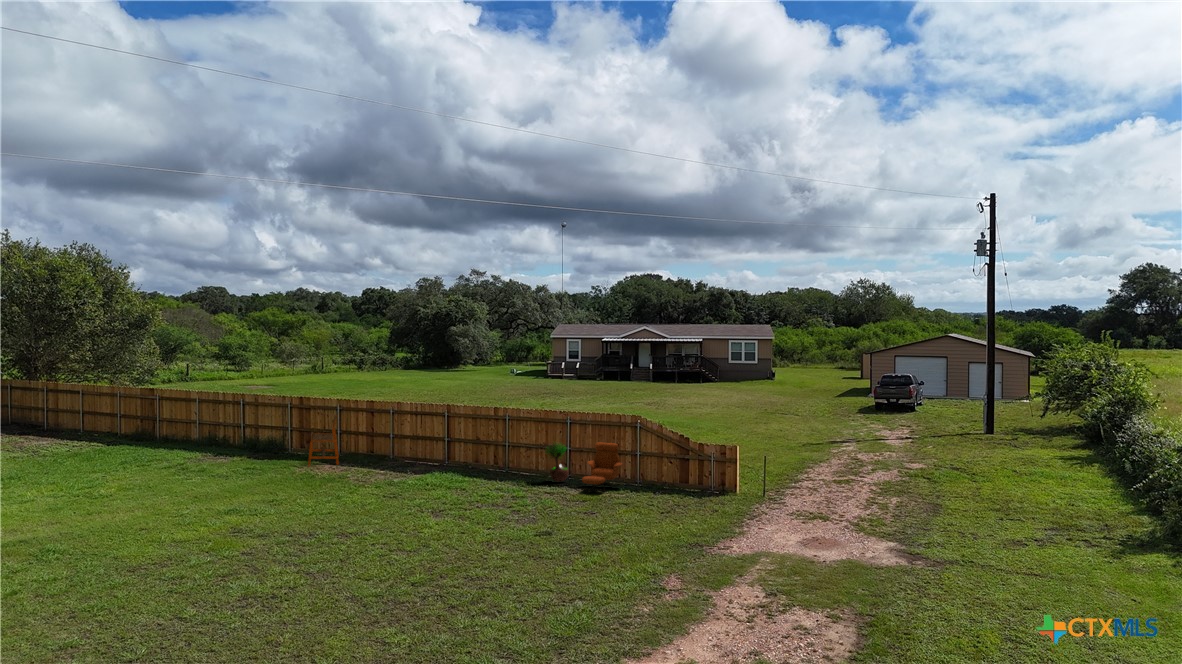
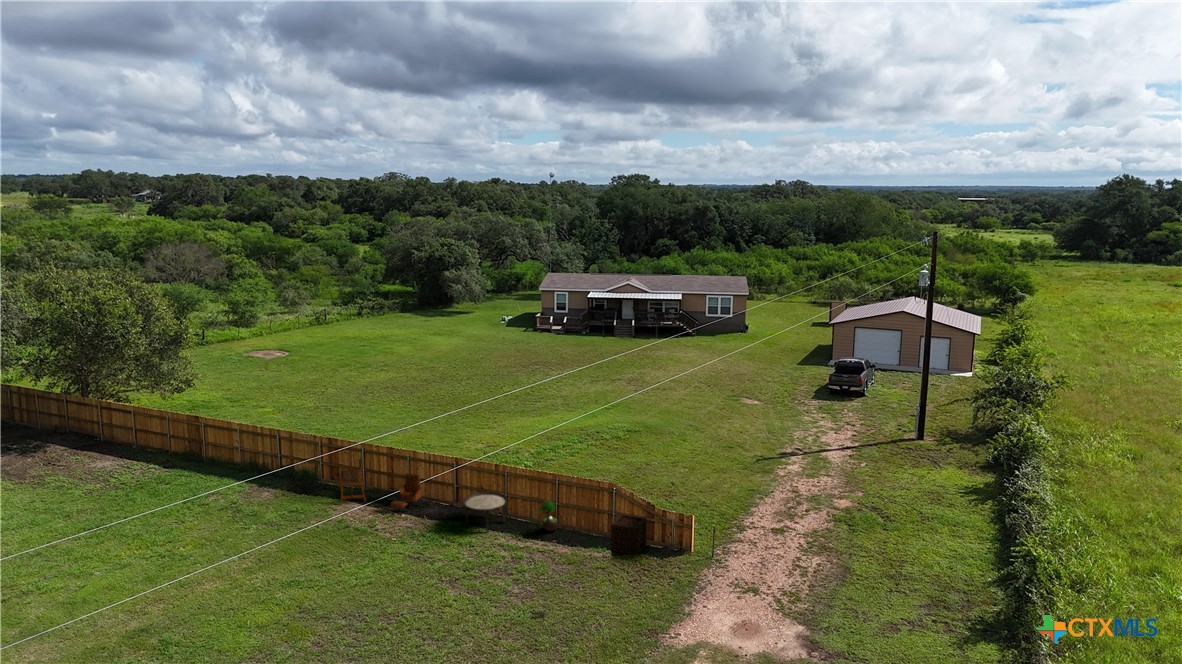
round table: none [454,443,508,483] -> present [463,492,507,533]
lounge chair: present [582,443,622,494] -> present [390,473,423,515]
wooden crate: none [635,453,679,497] -> present [611,514,647,555]

